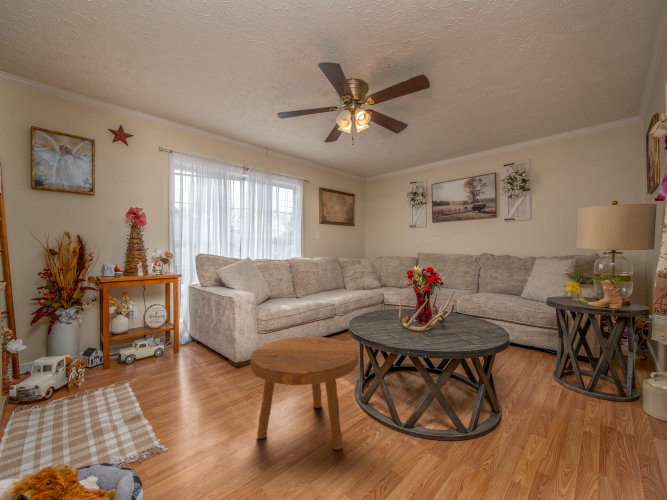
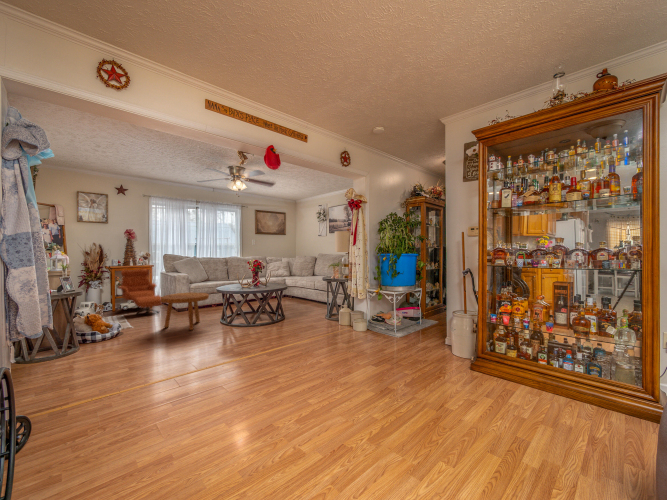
armchair: none [115,279,211,381] -> present [118,269,162,314]

